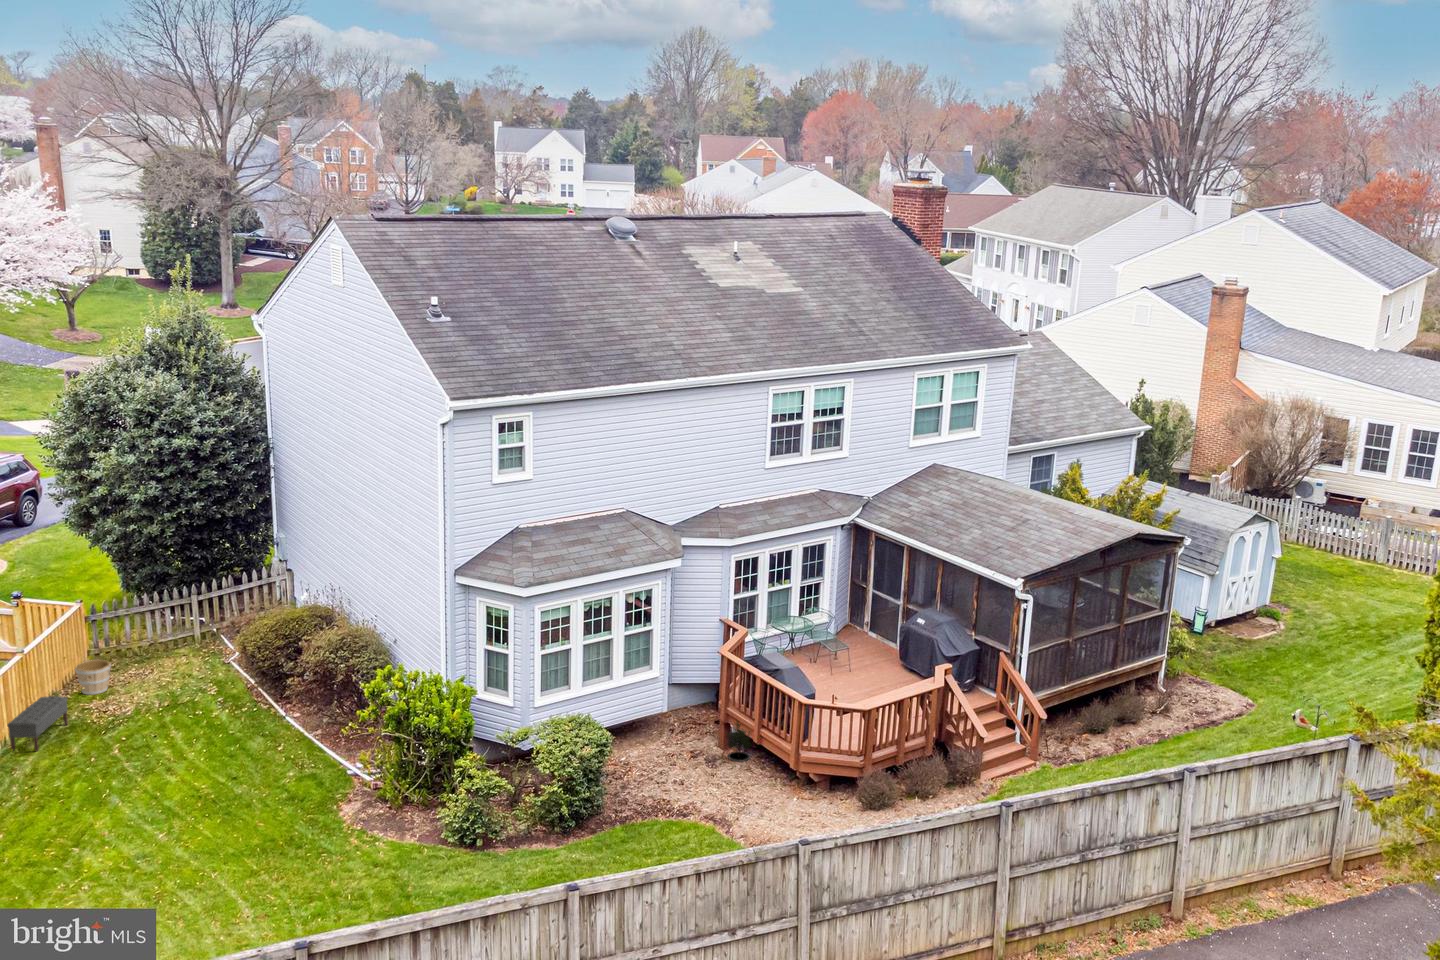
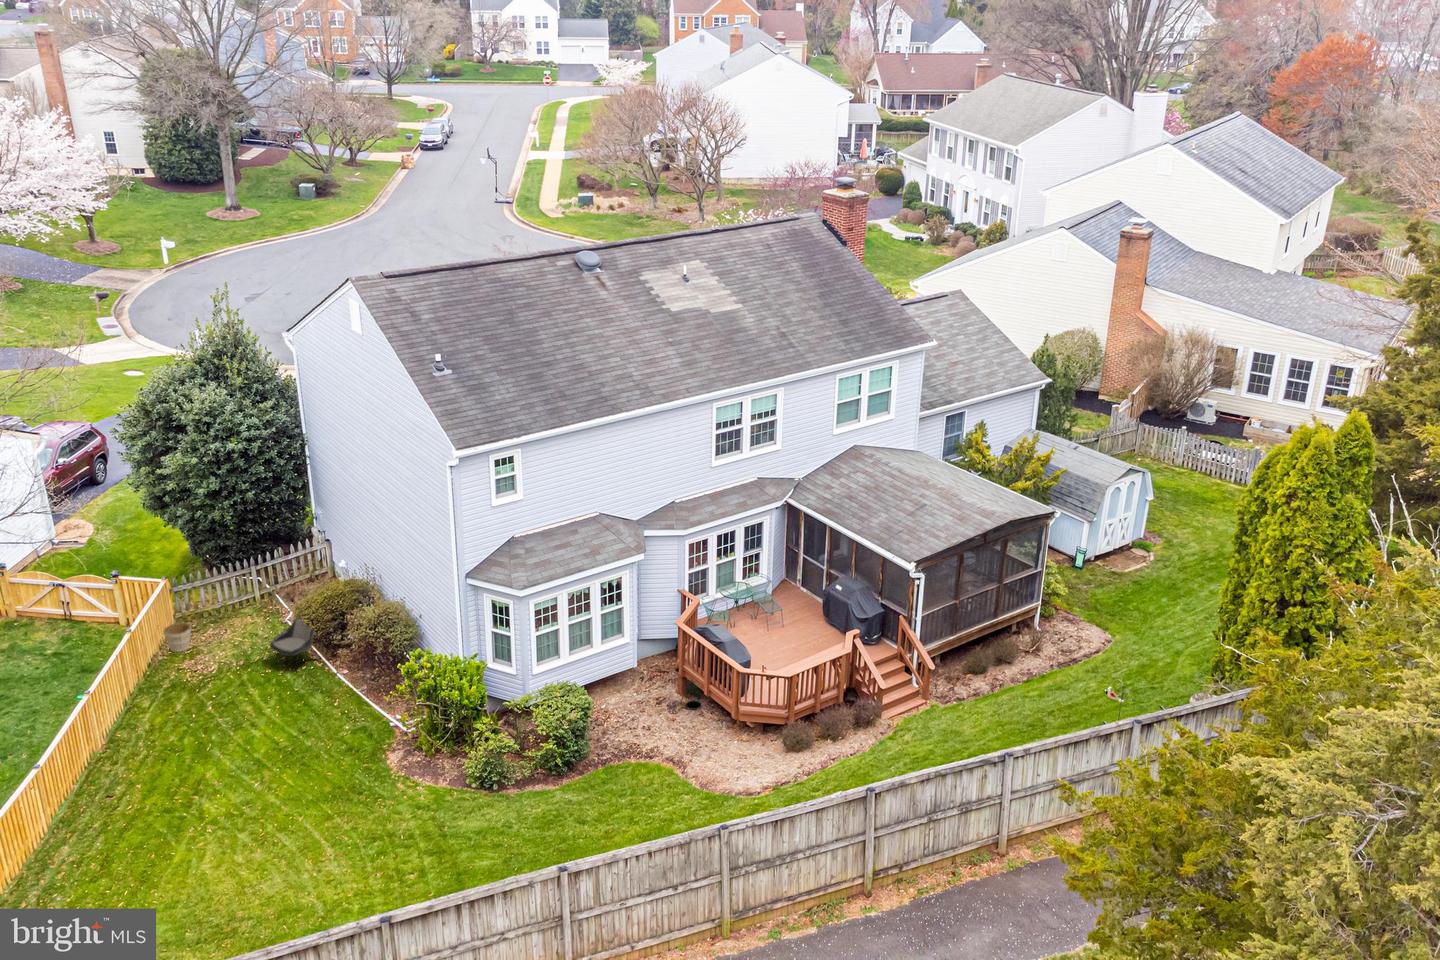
lounge chair: none [205,650,268,717] -> present [270,617,314,669]
bench: present [7,696,68,752] -> none [122,663,166,711]

